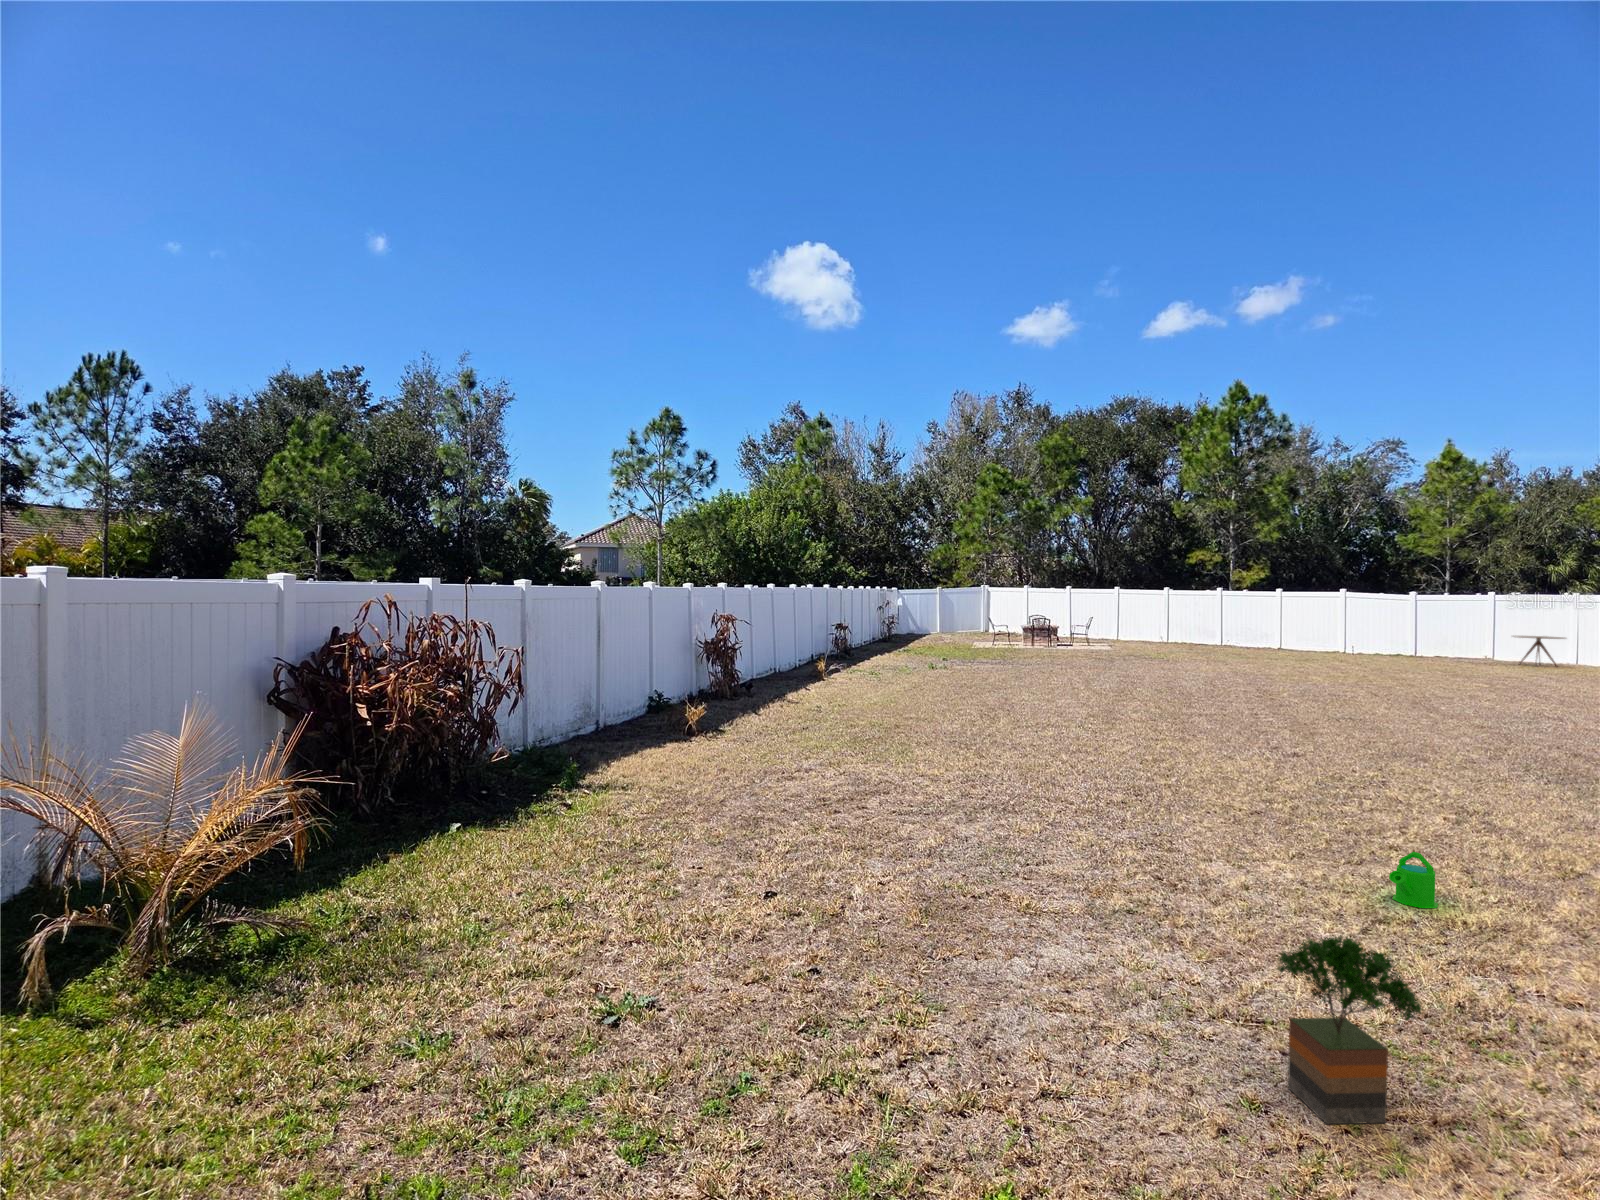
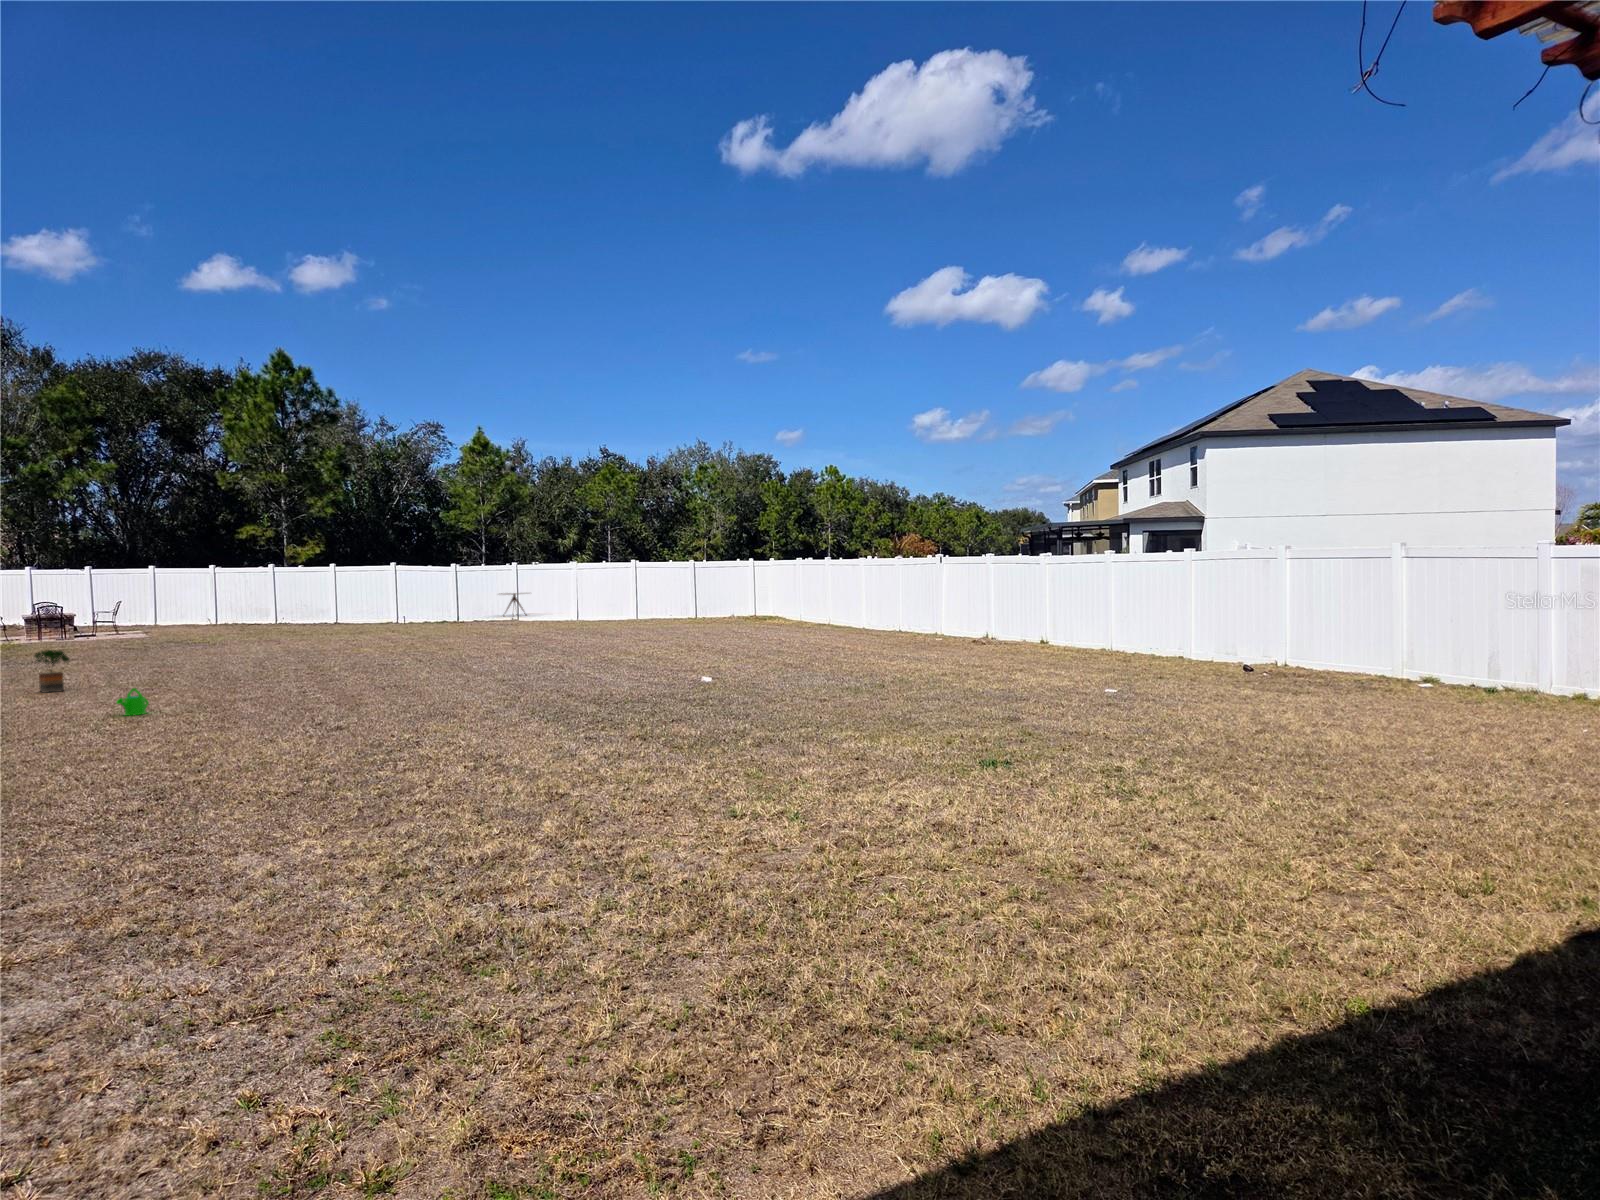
watering can: present [1389,852,1438,908] -> present [116,688,149,716]
potted tree: present [1277,935,1423,1124] -> present [35,650,69,693]

